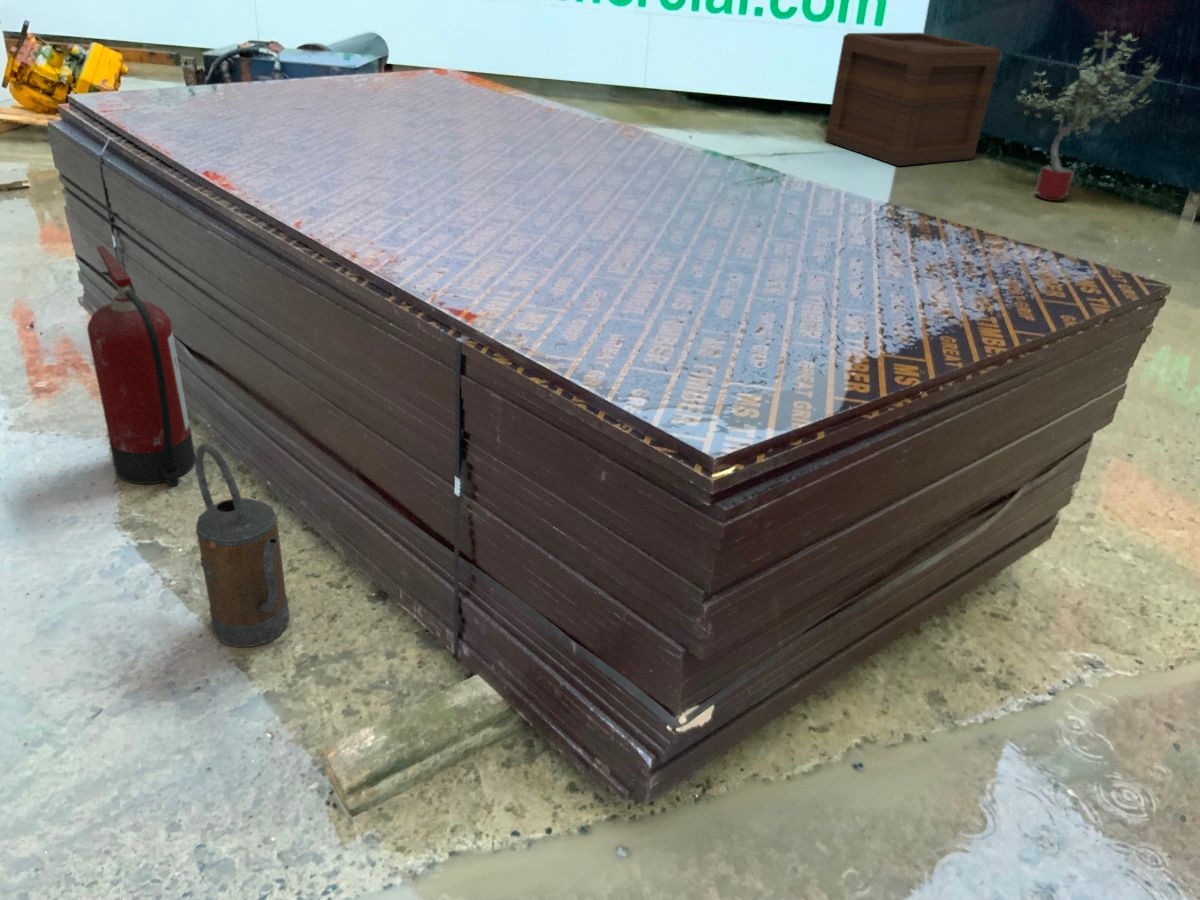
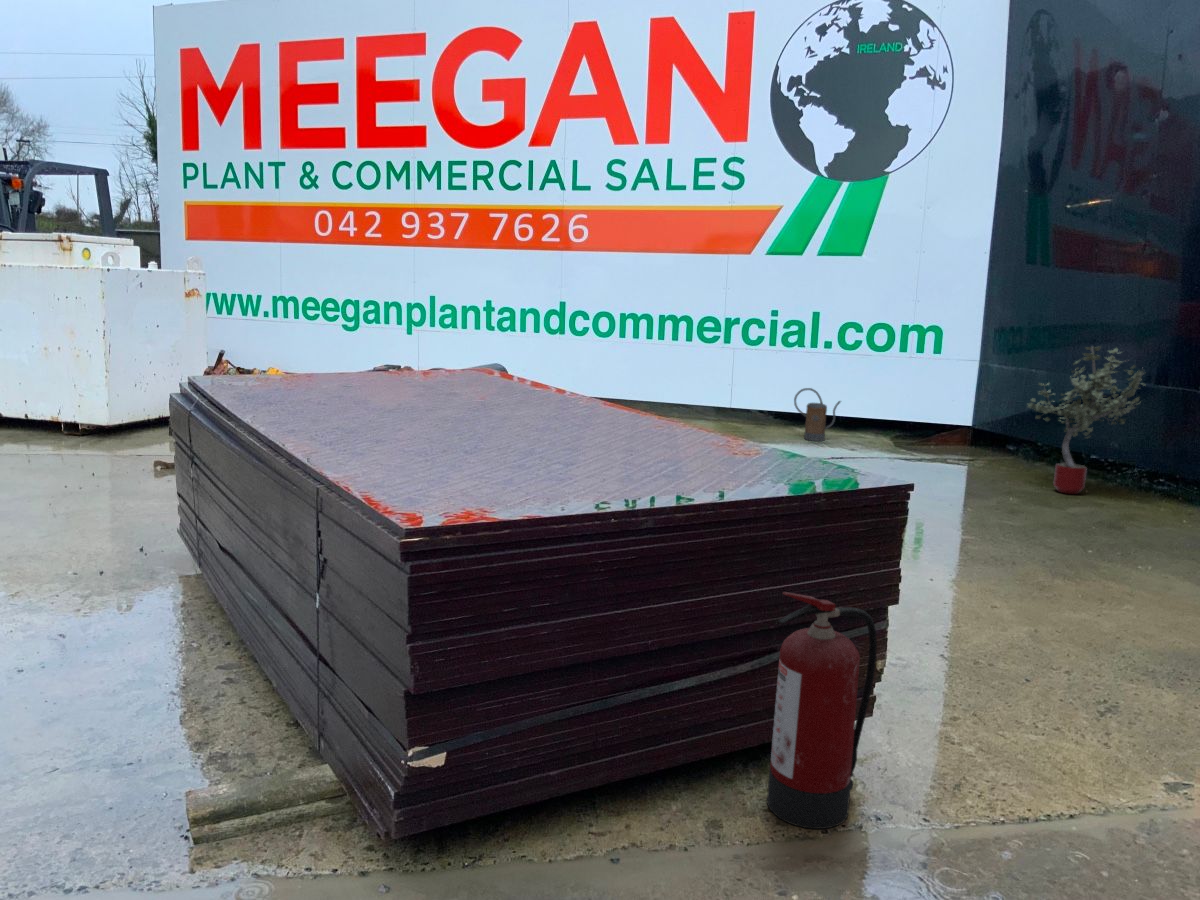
wooden crate: present [826,33,1001,166] -> none [869,357,1020,466]
fire extinguisher: present [87,246,195,486] -> present [767,592,877,829]
watering can: present [195,444,290,647] -> present [794,388,840,441]

